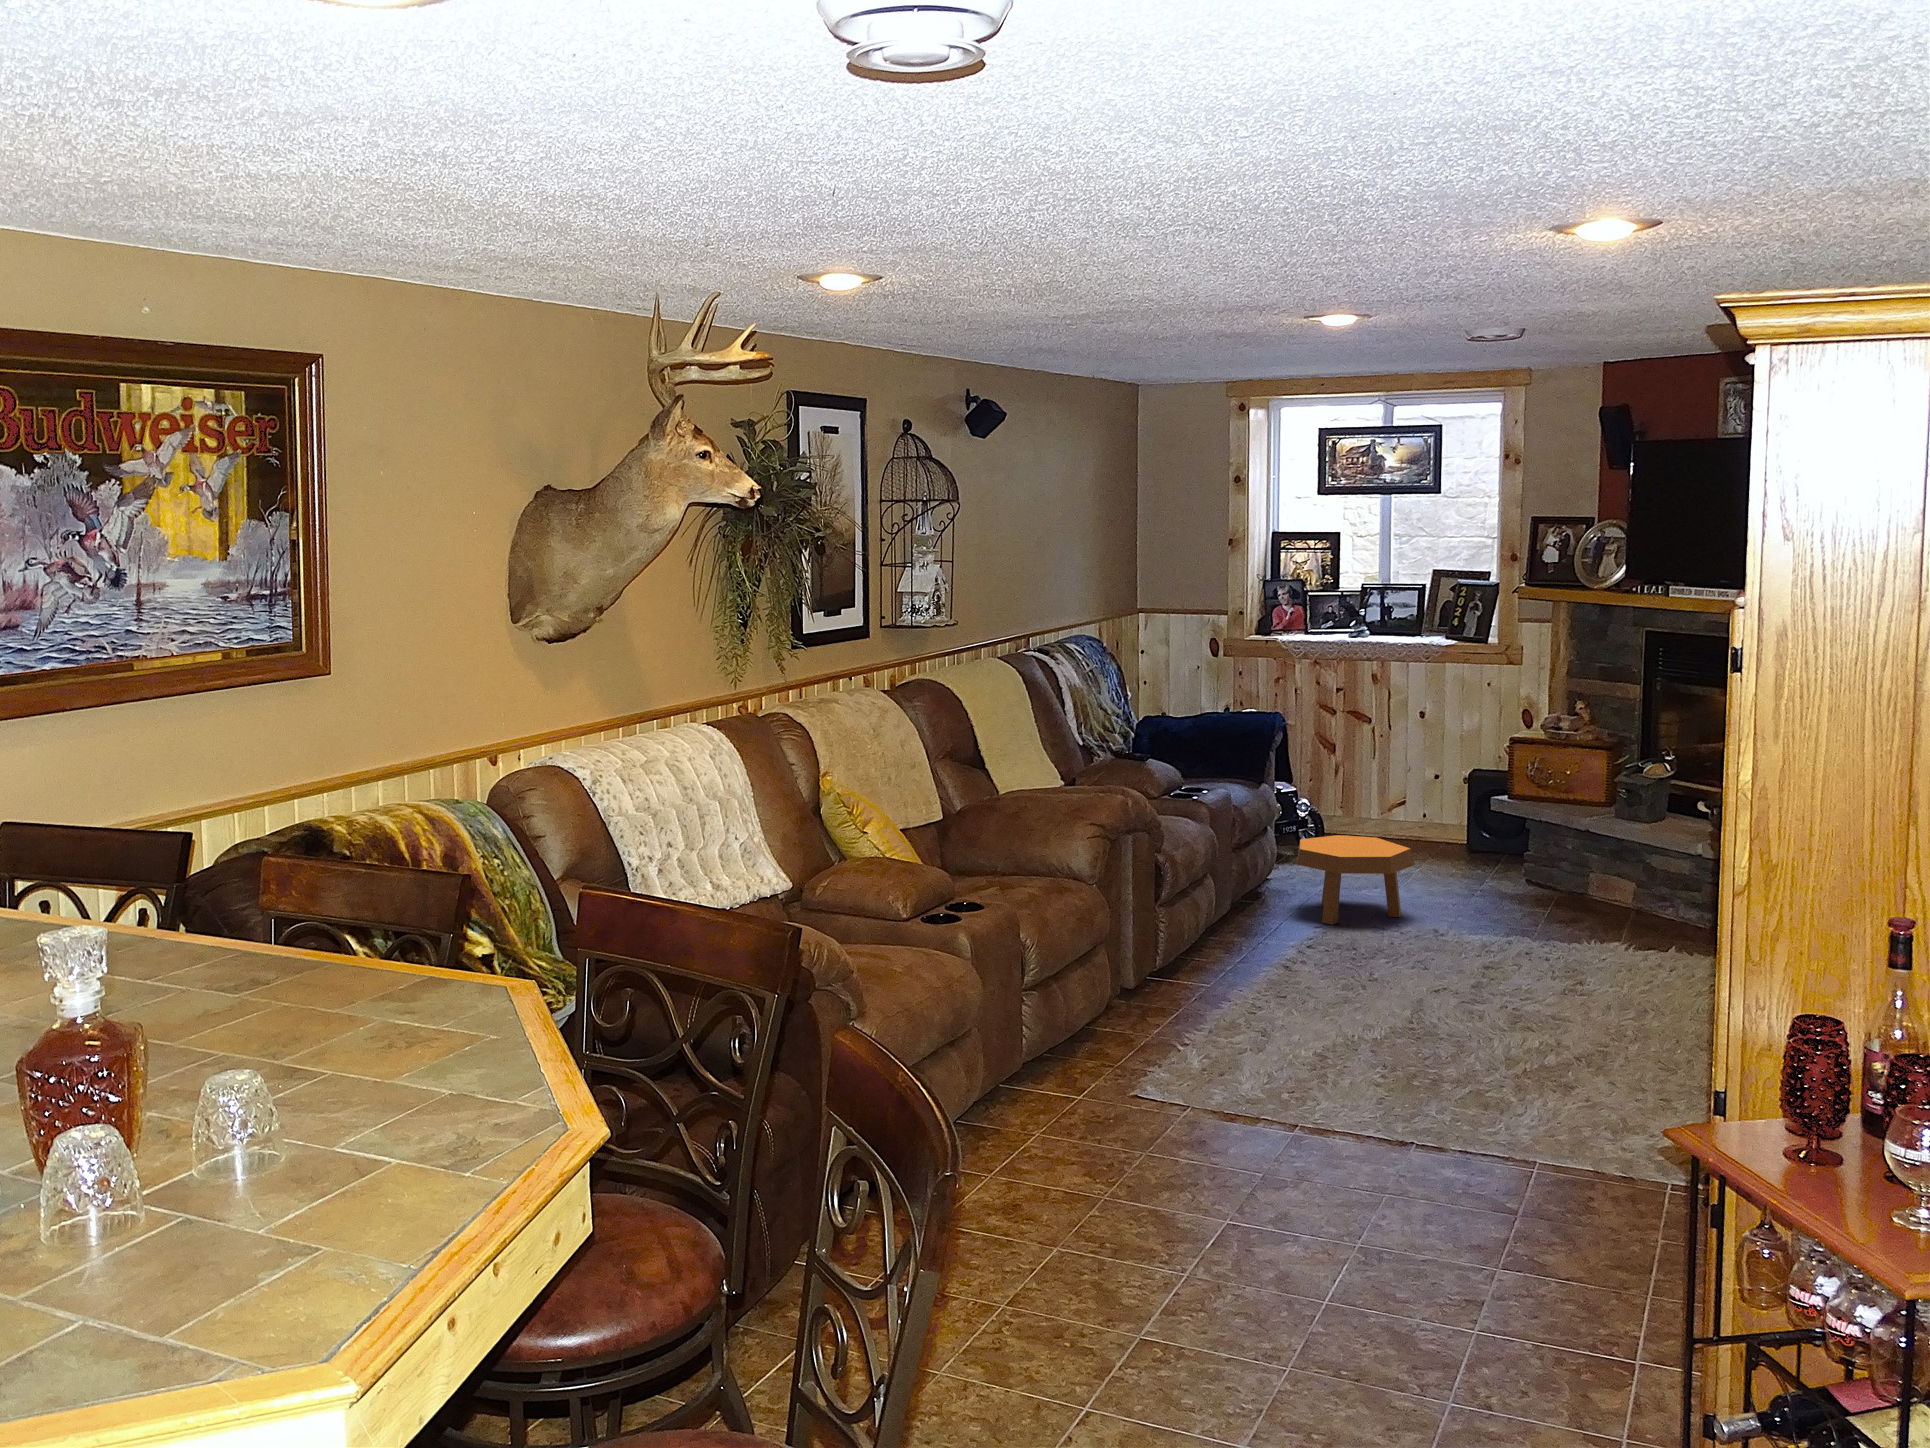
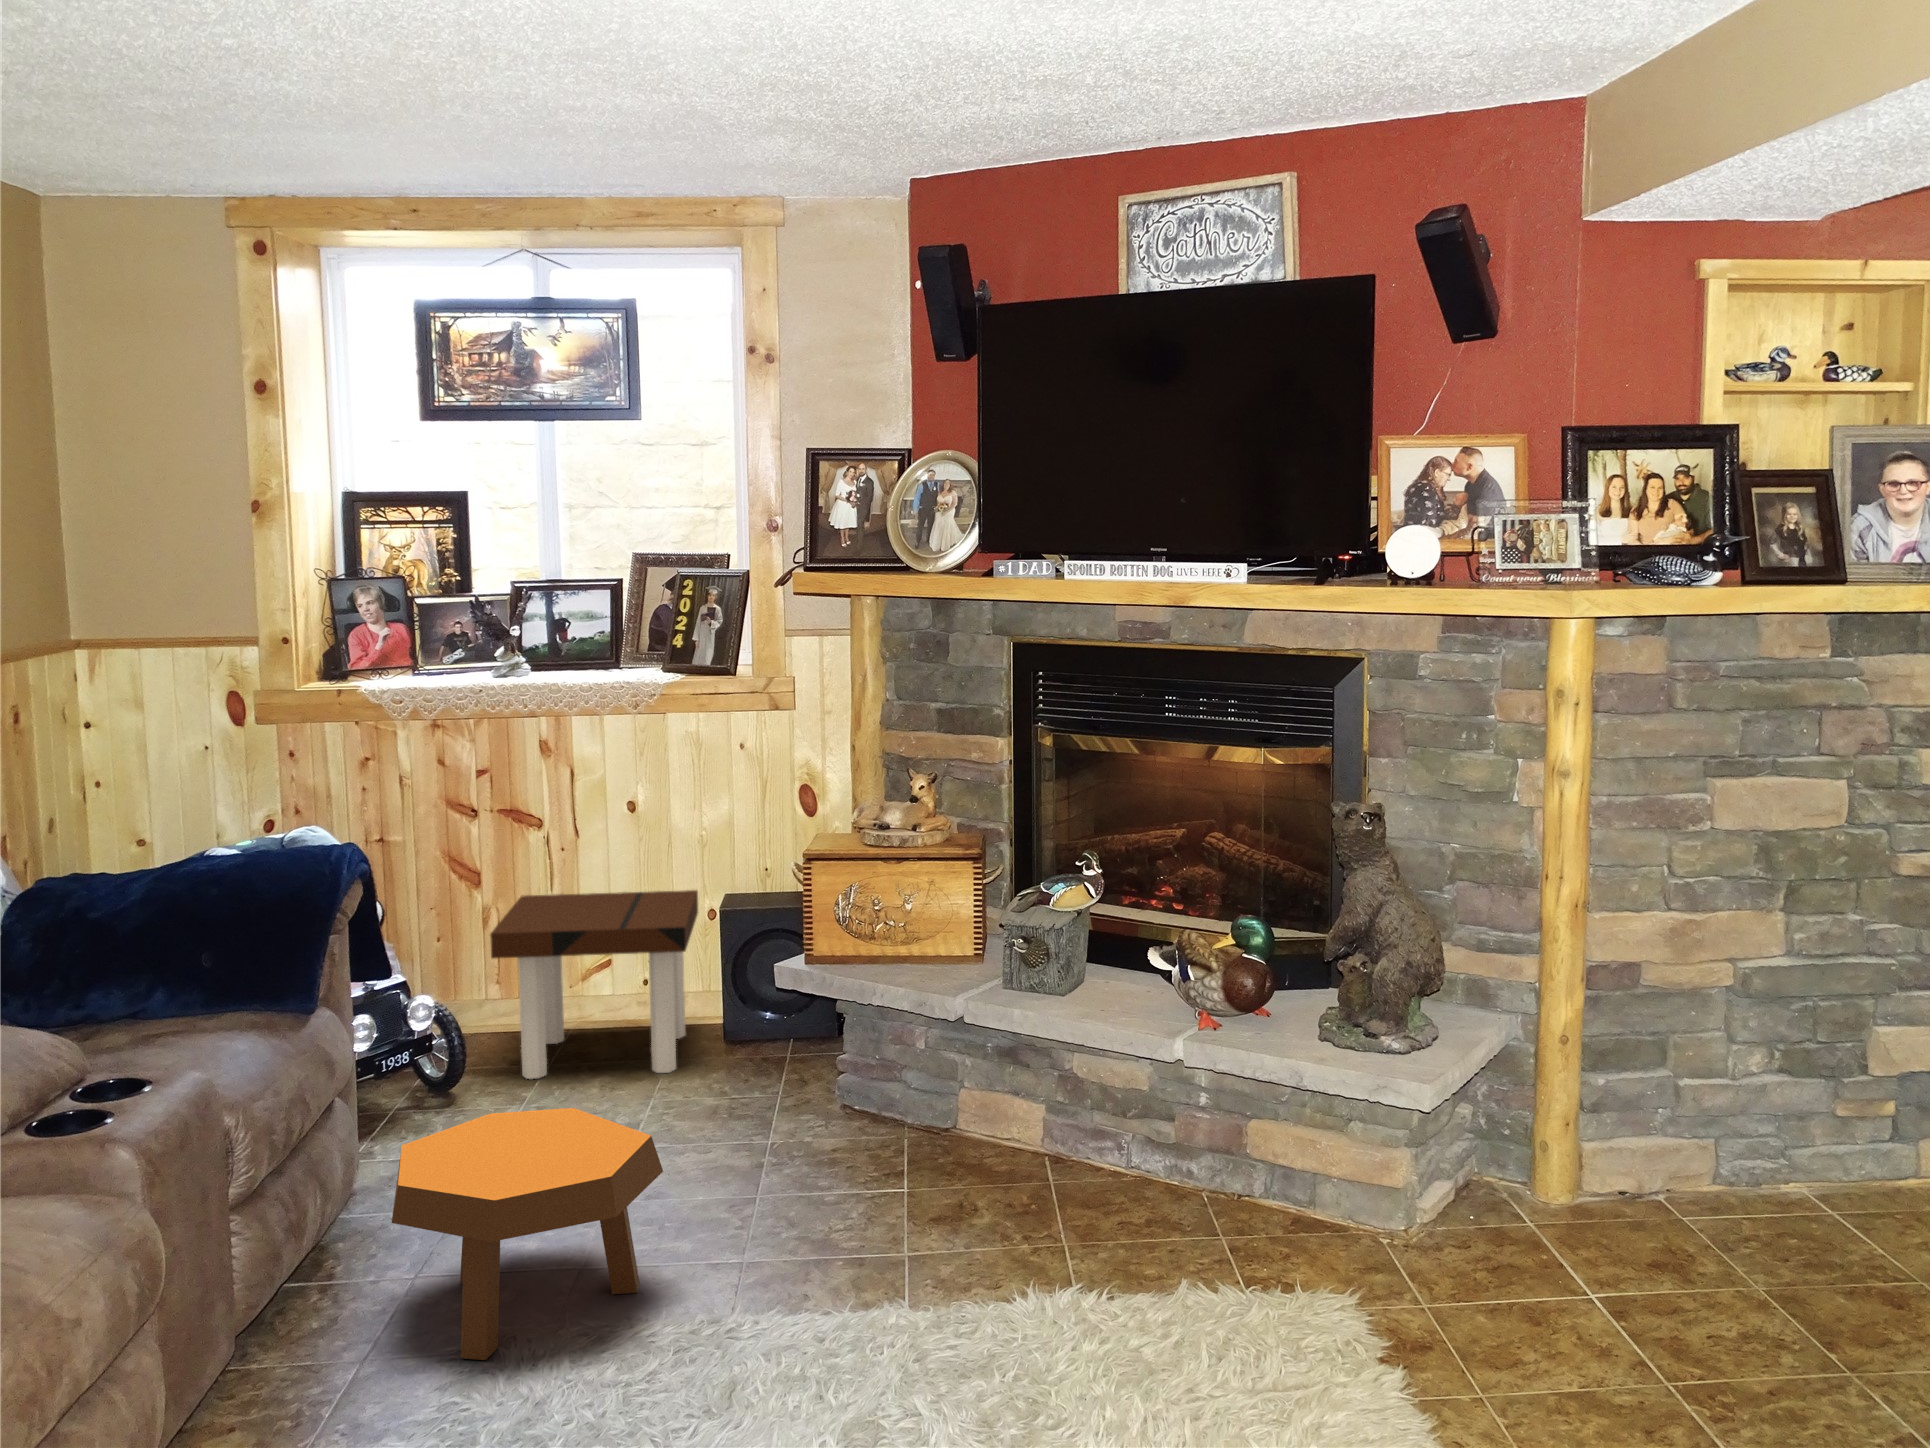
side table: none [1340,757,1456,855] -> present [490,890,698,1079]

